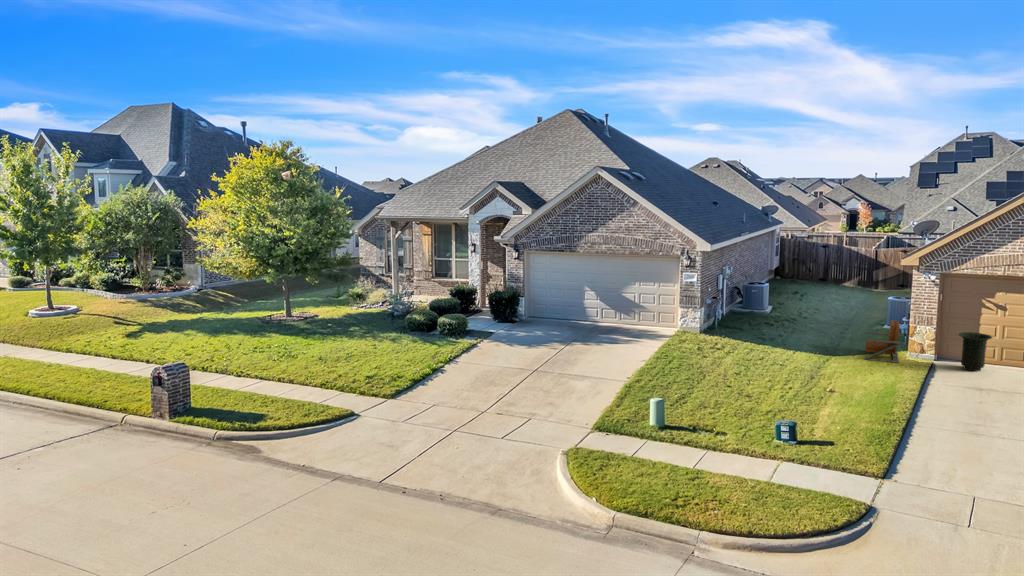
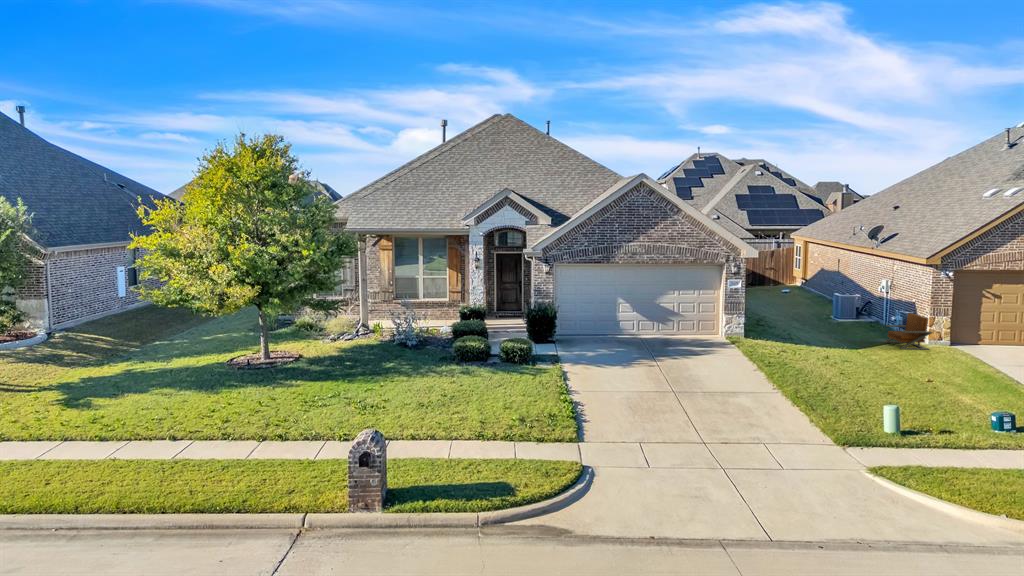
trash can: present [959,332,992,371] -> none [971,319,1001,351]

